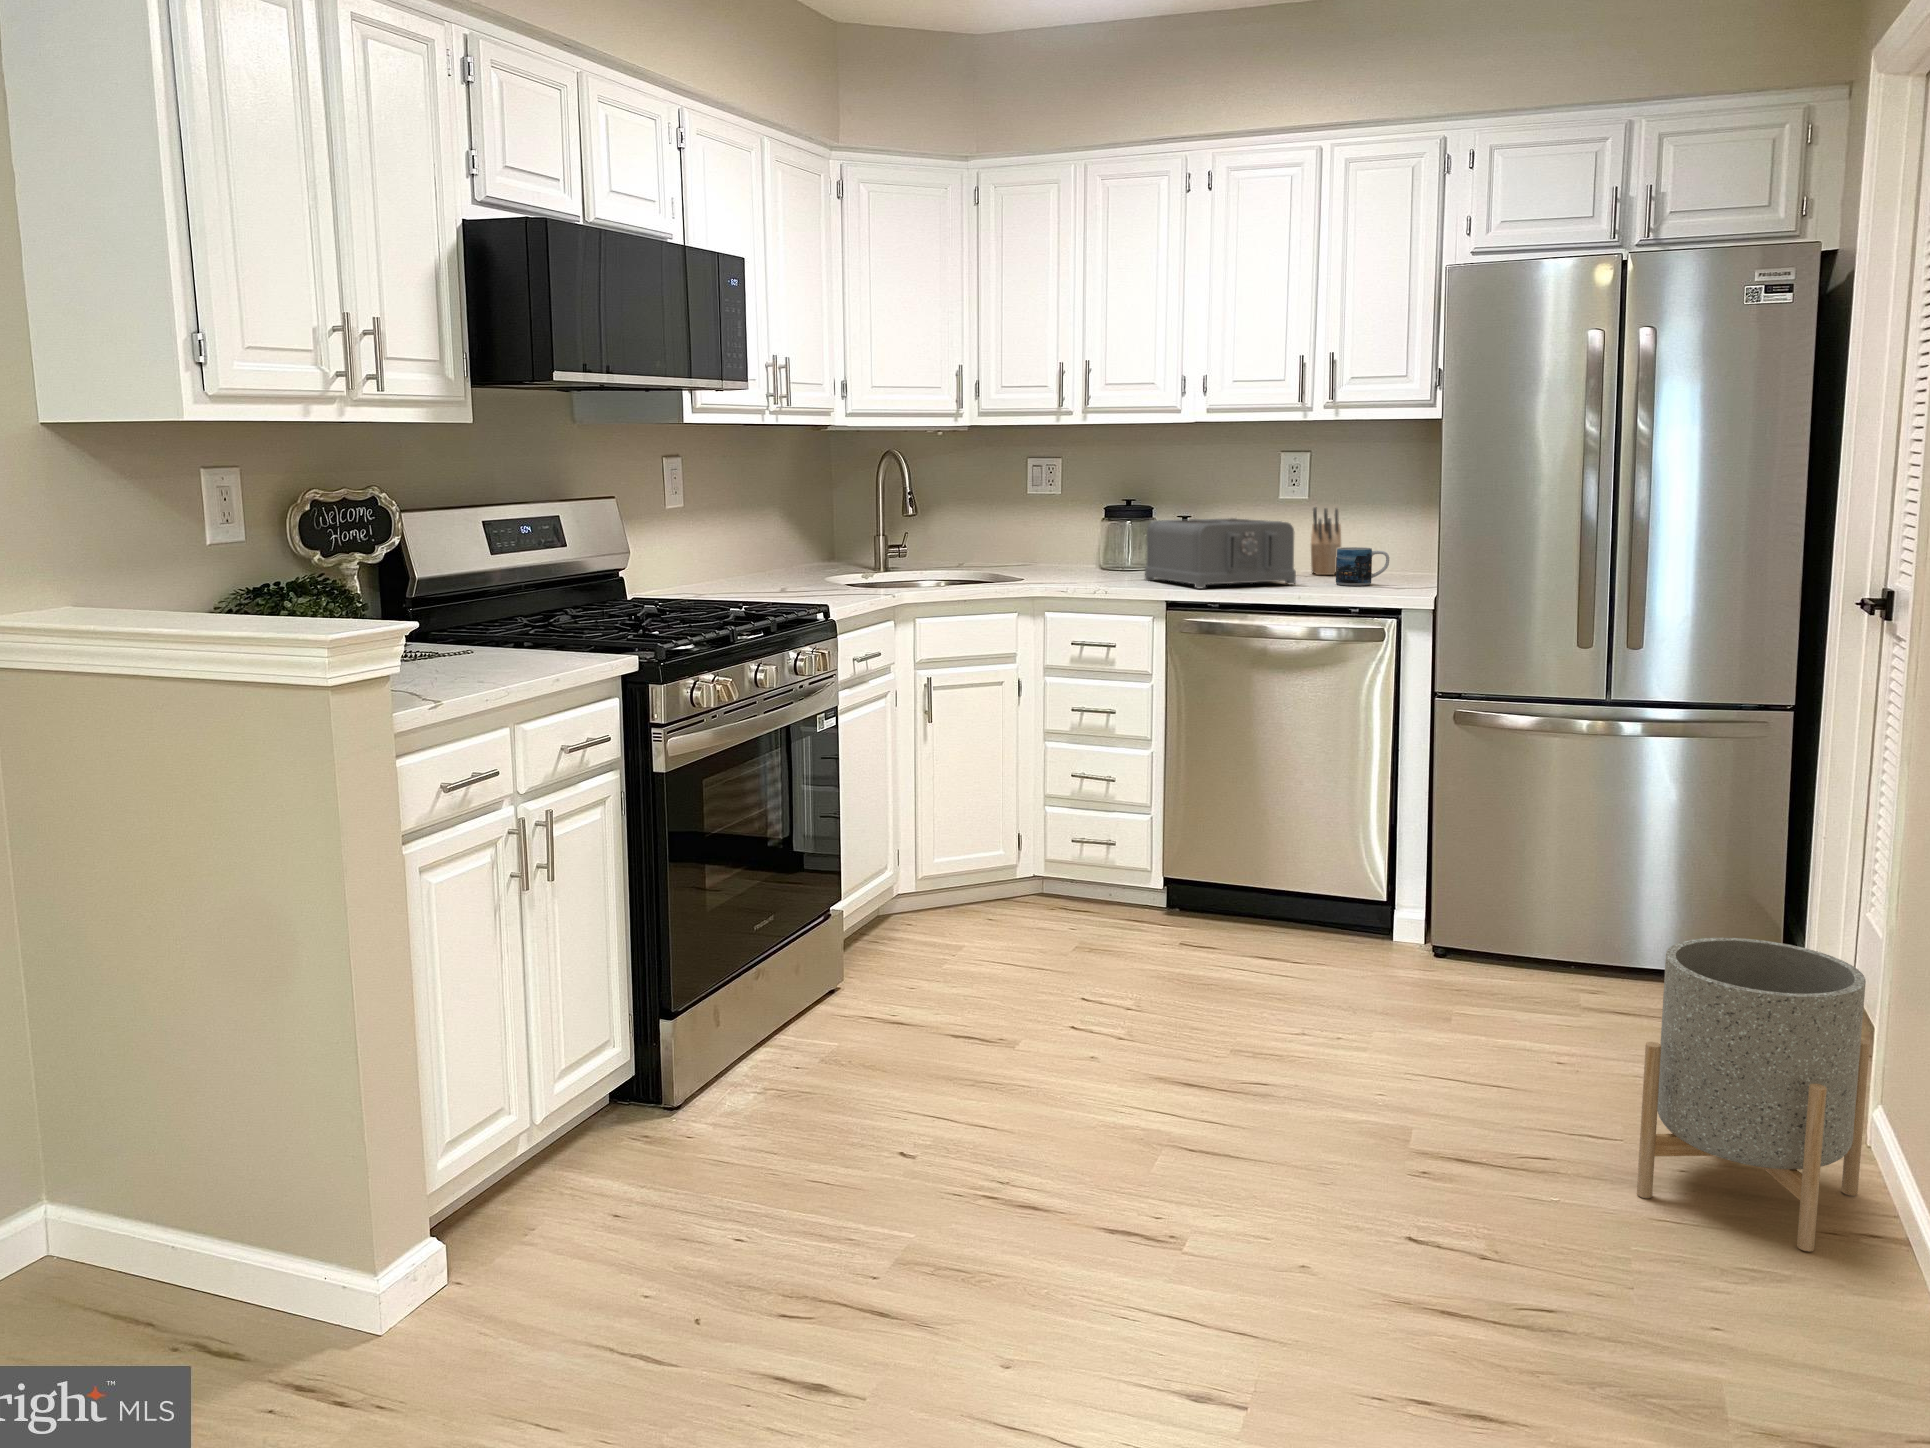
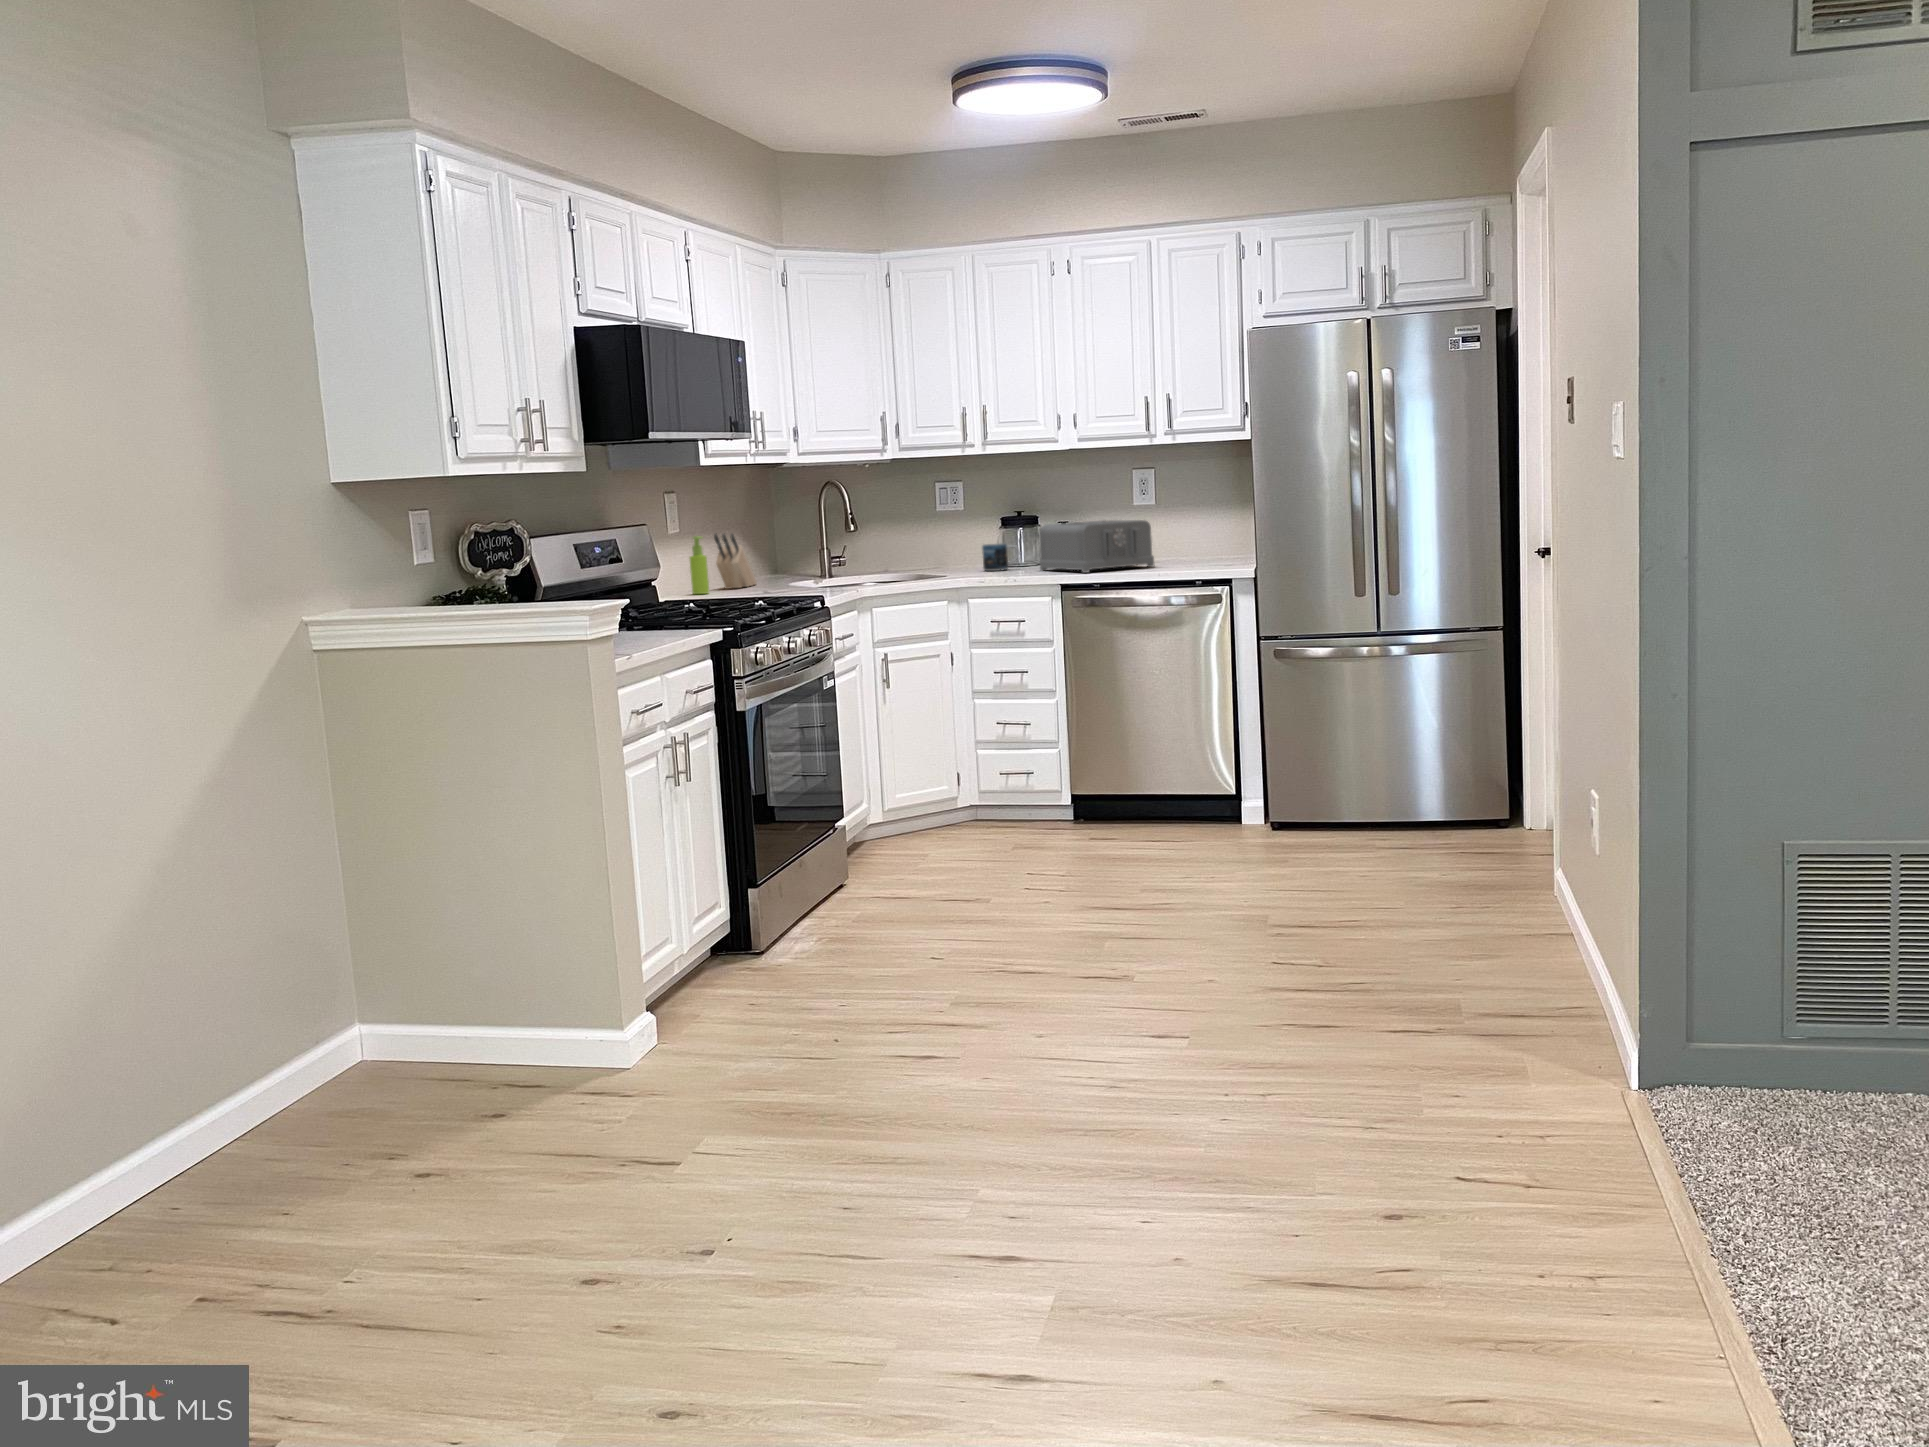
knife block: present [1311,508,1341,575] -> present [714,534,757,589]
soap dispenser: none [689,514,712,588] -> present [690,536,709,594]
mug: present [1336,547,1389,586] -> present [982,543,1019,571]
planter: present [1637,938,1870,1251] -> none [1411,765,1545,945]

